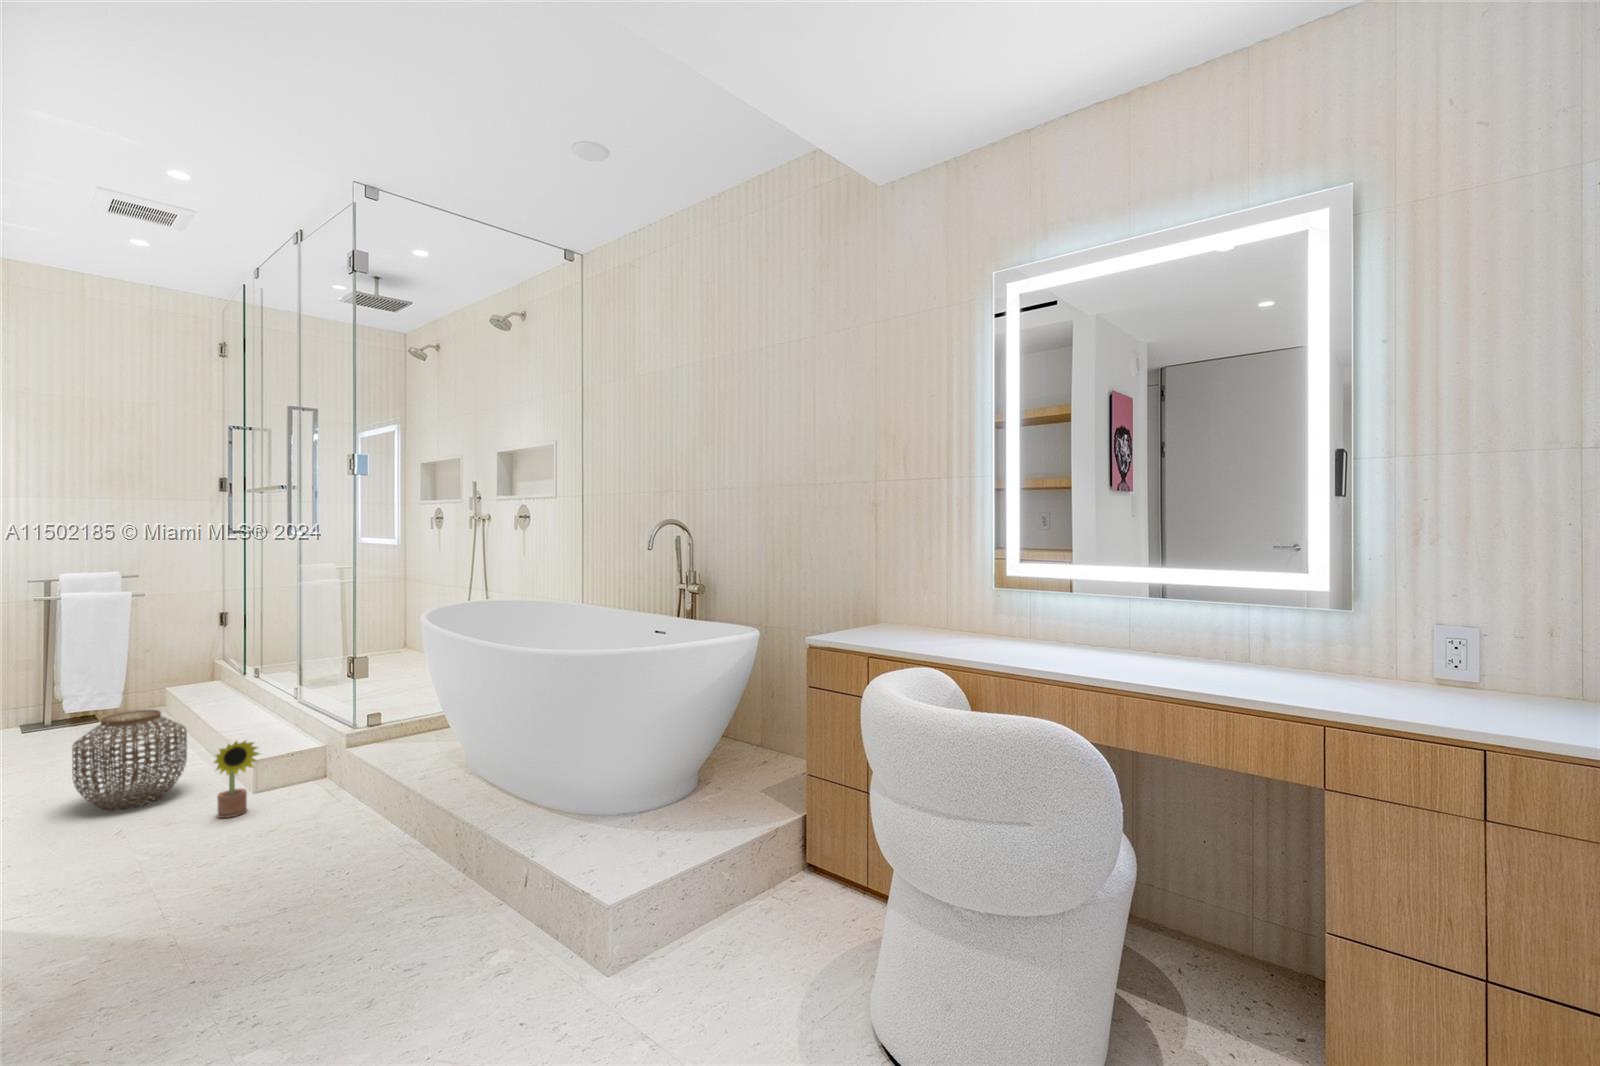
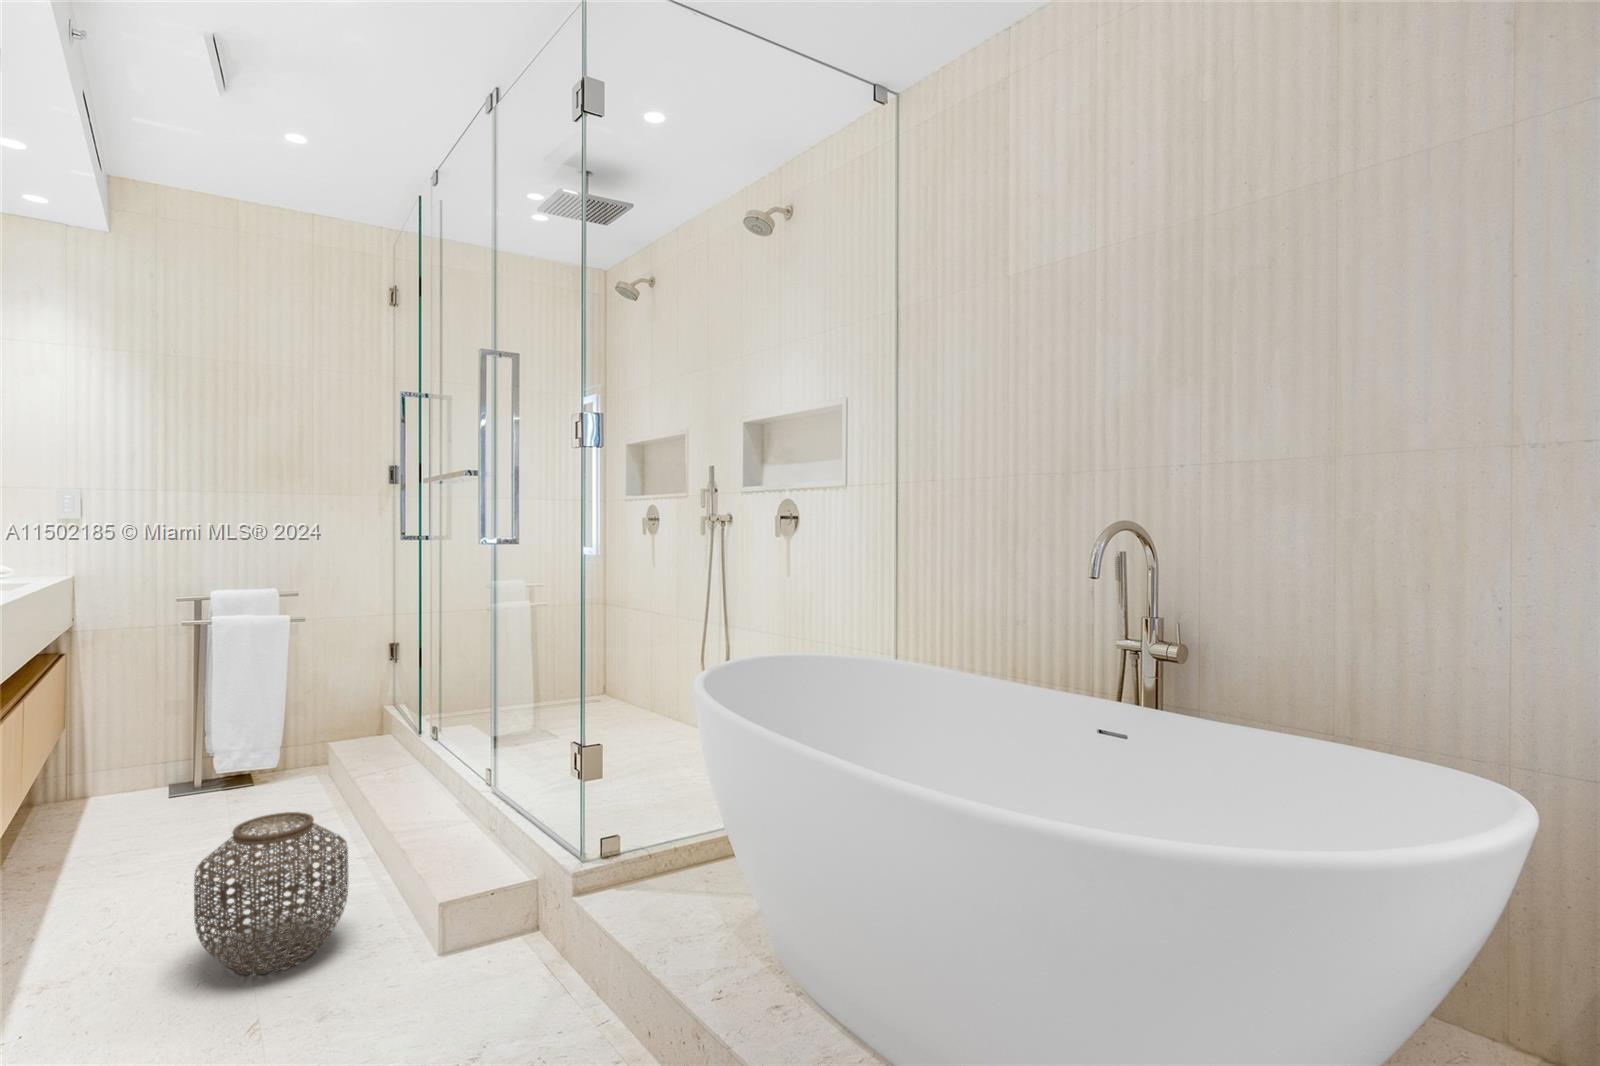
decorative plant: present [214,741,259,818] -> none [381,891,453,1019]

